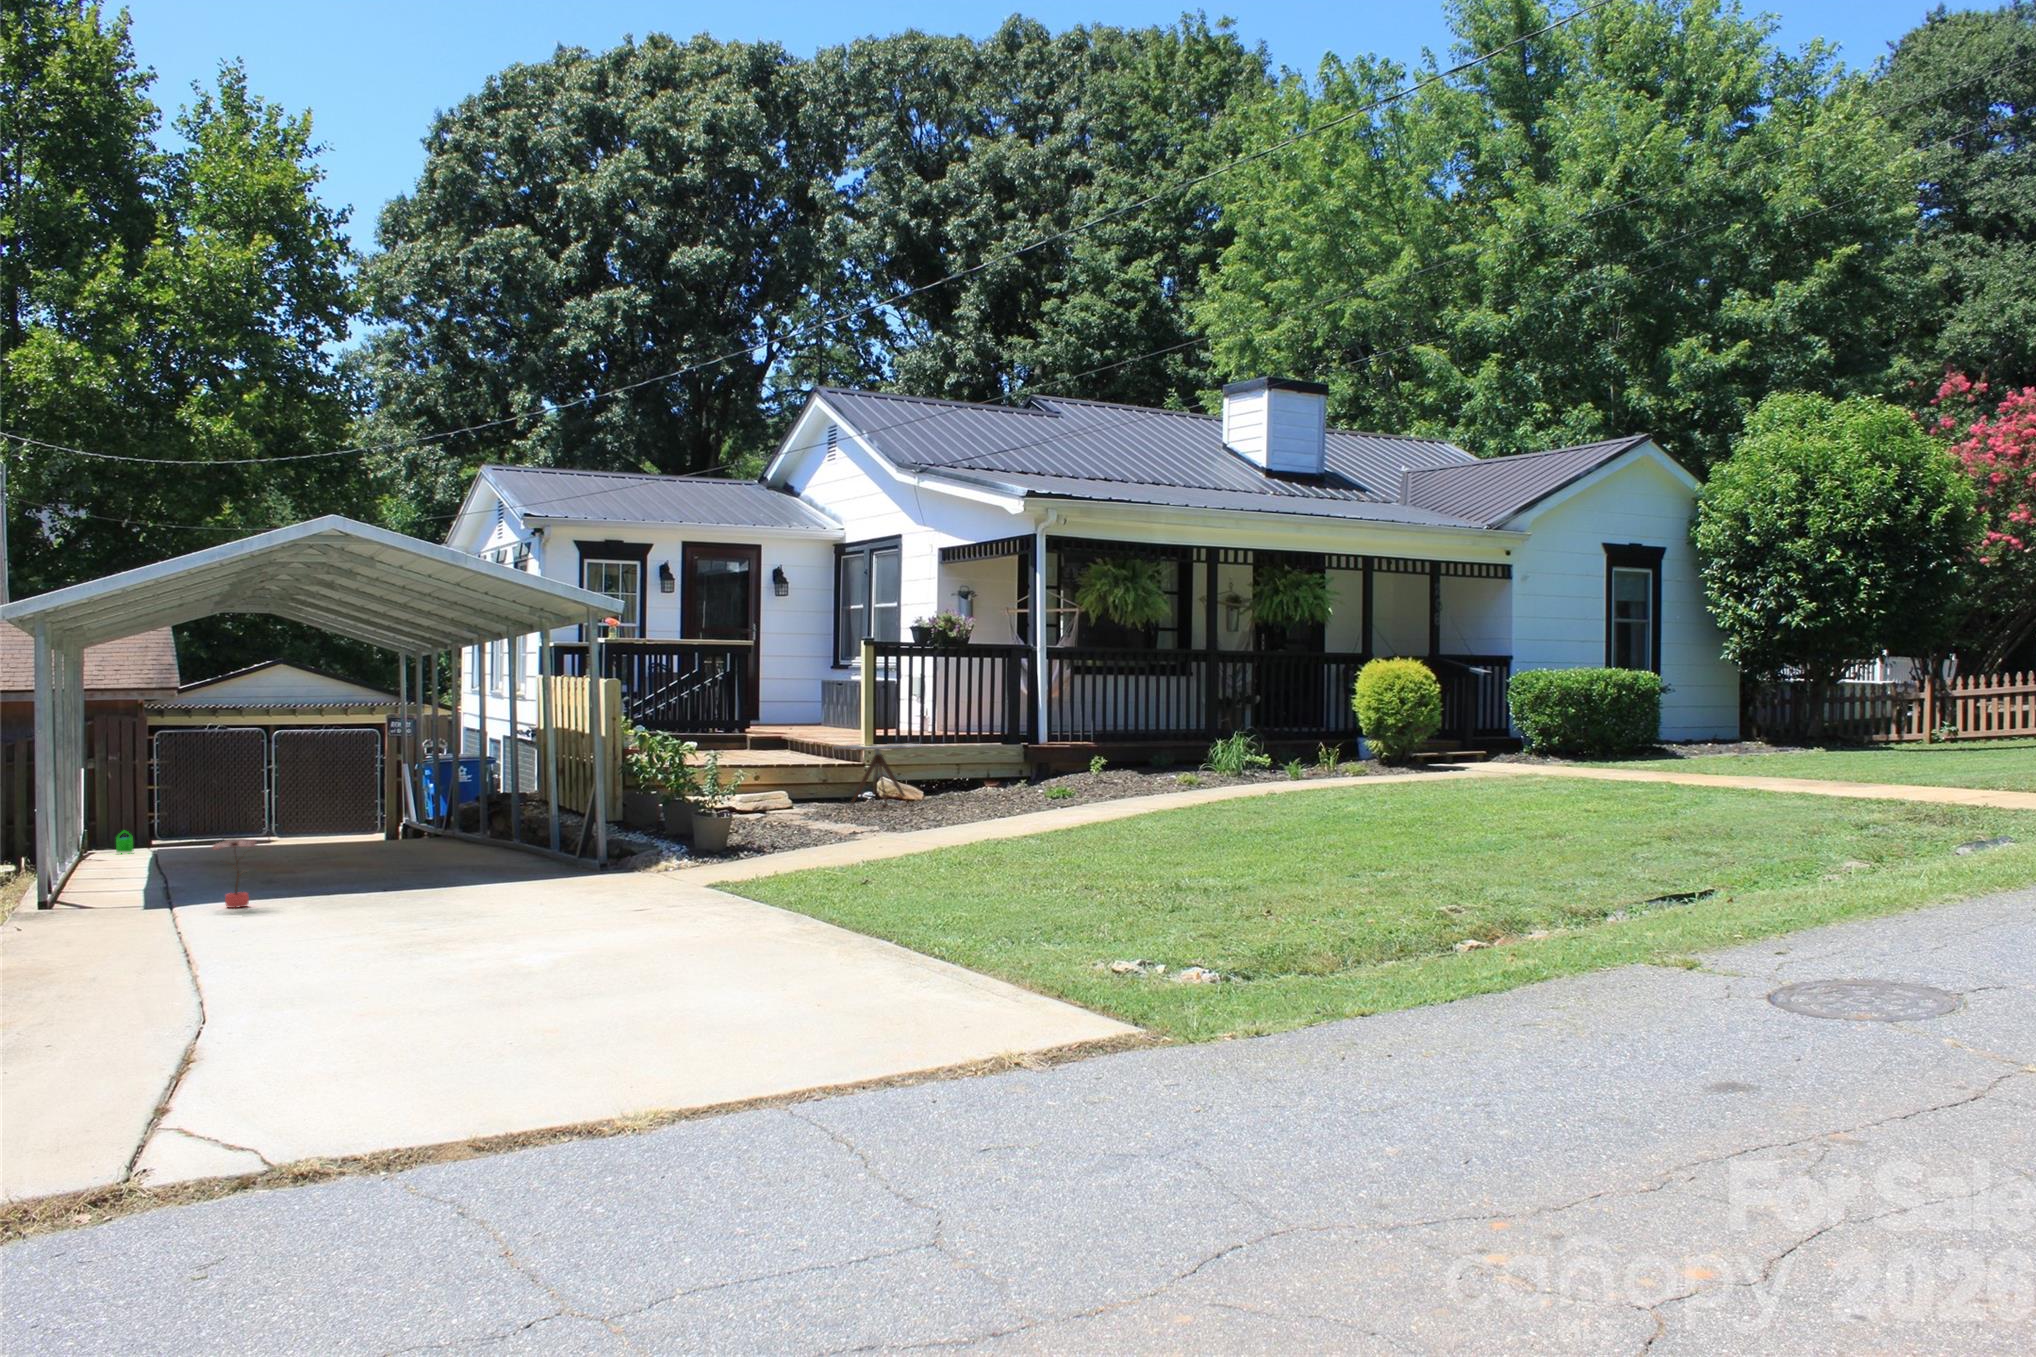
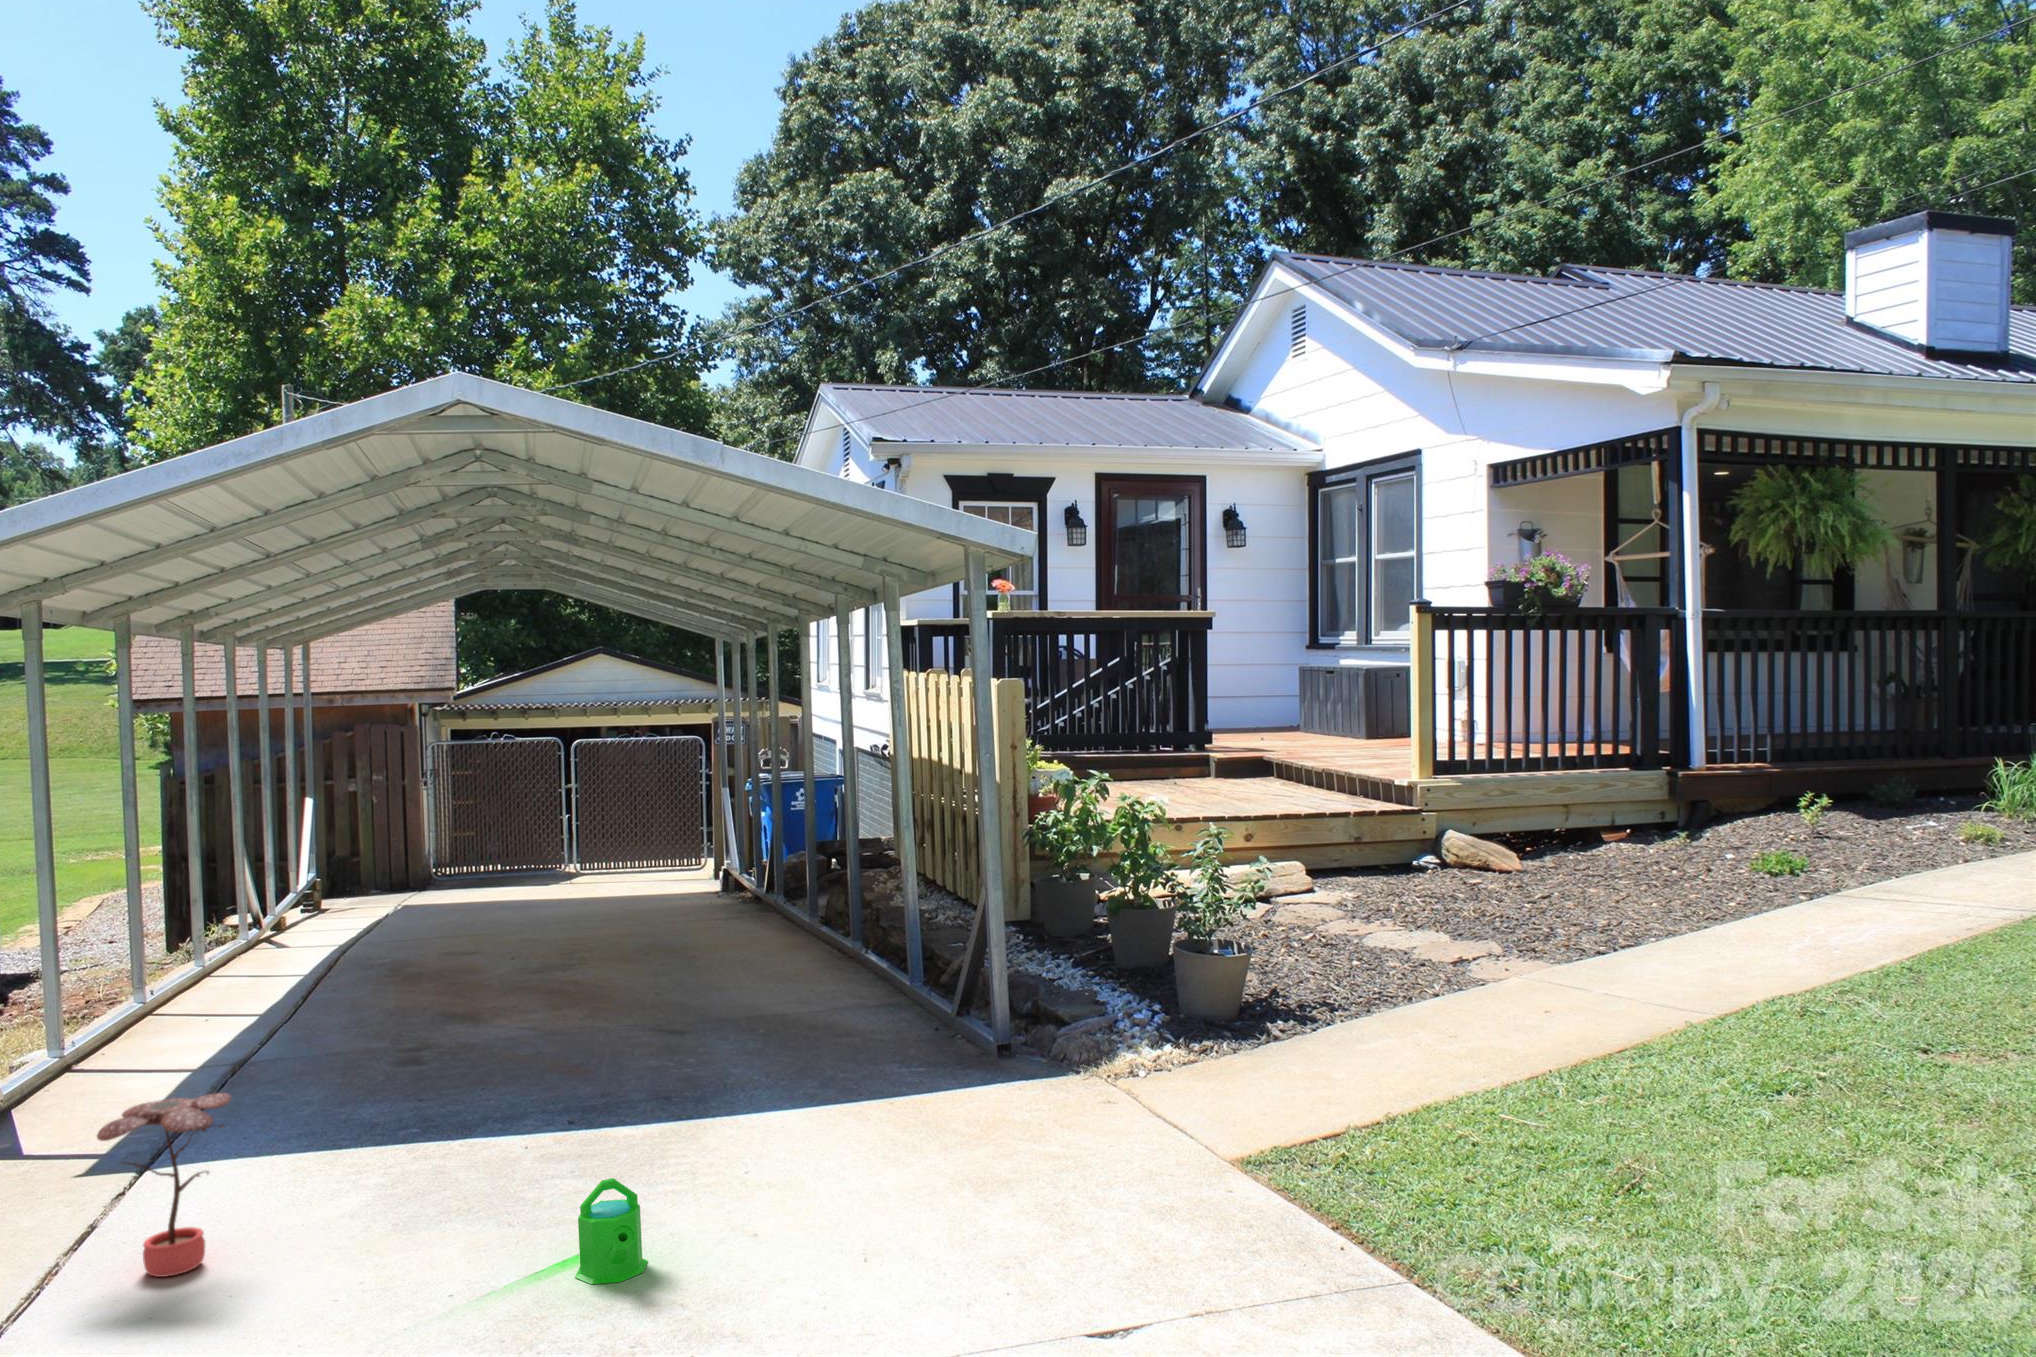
round table: present [835,744,921,807] -> none [1373,774,1528,888]
watering can: present [116,830,134,853] -> present [575,1178,648,1284]

